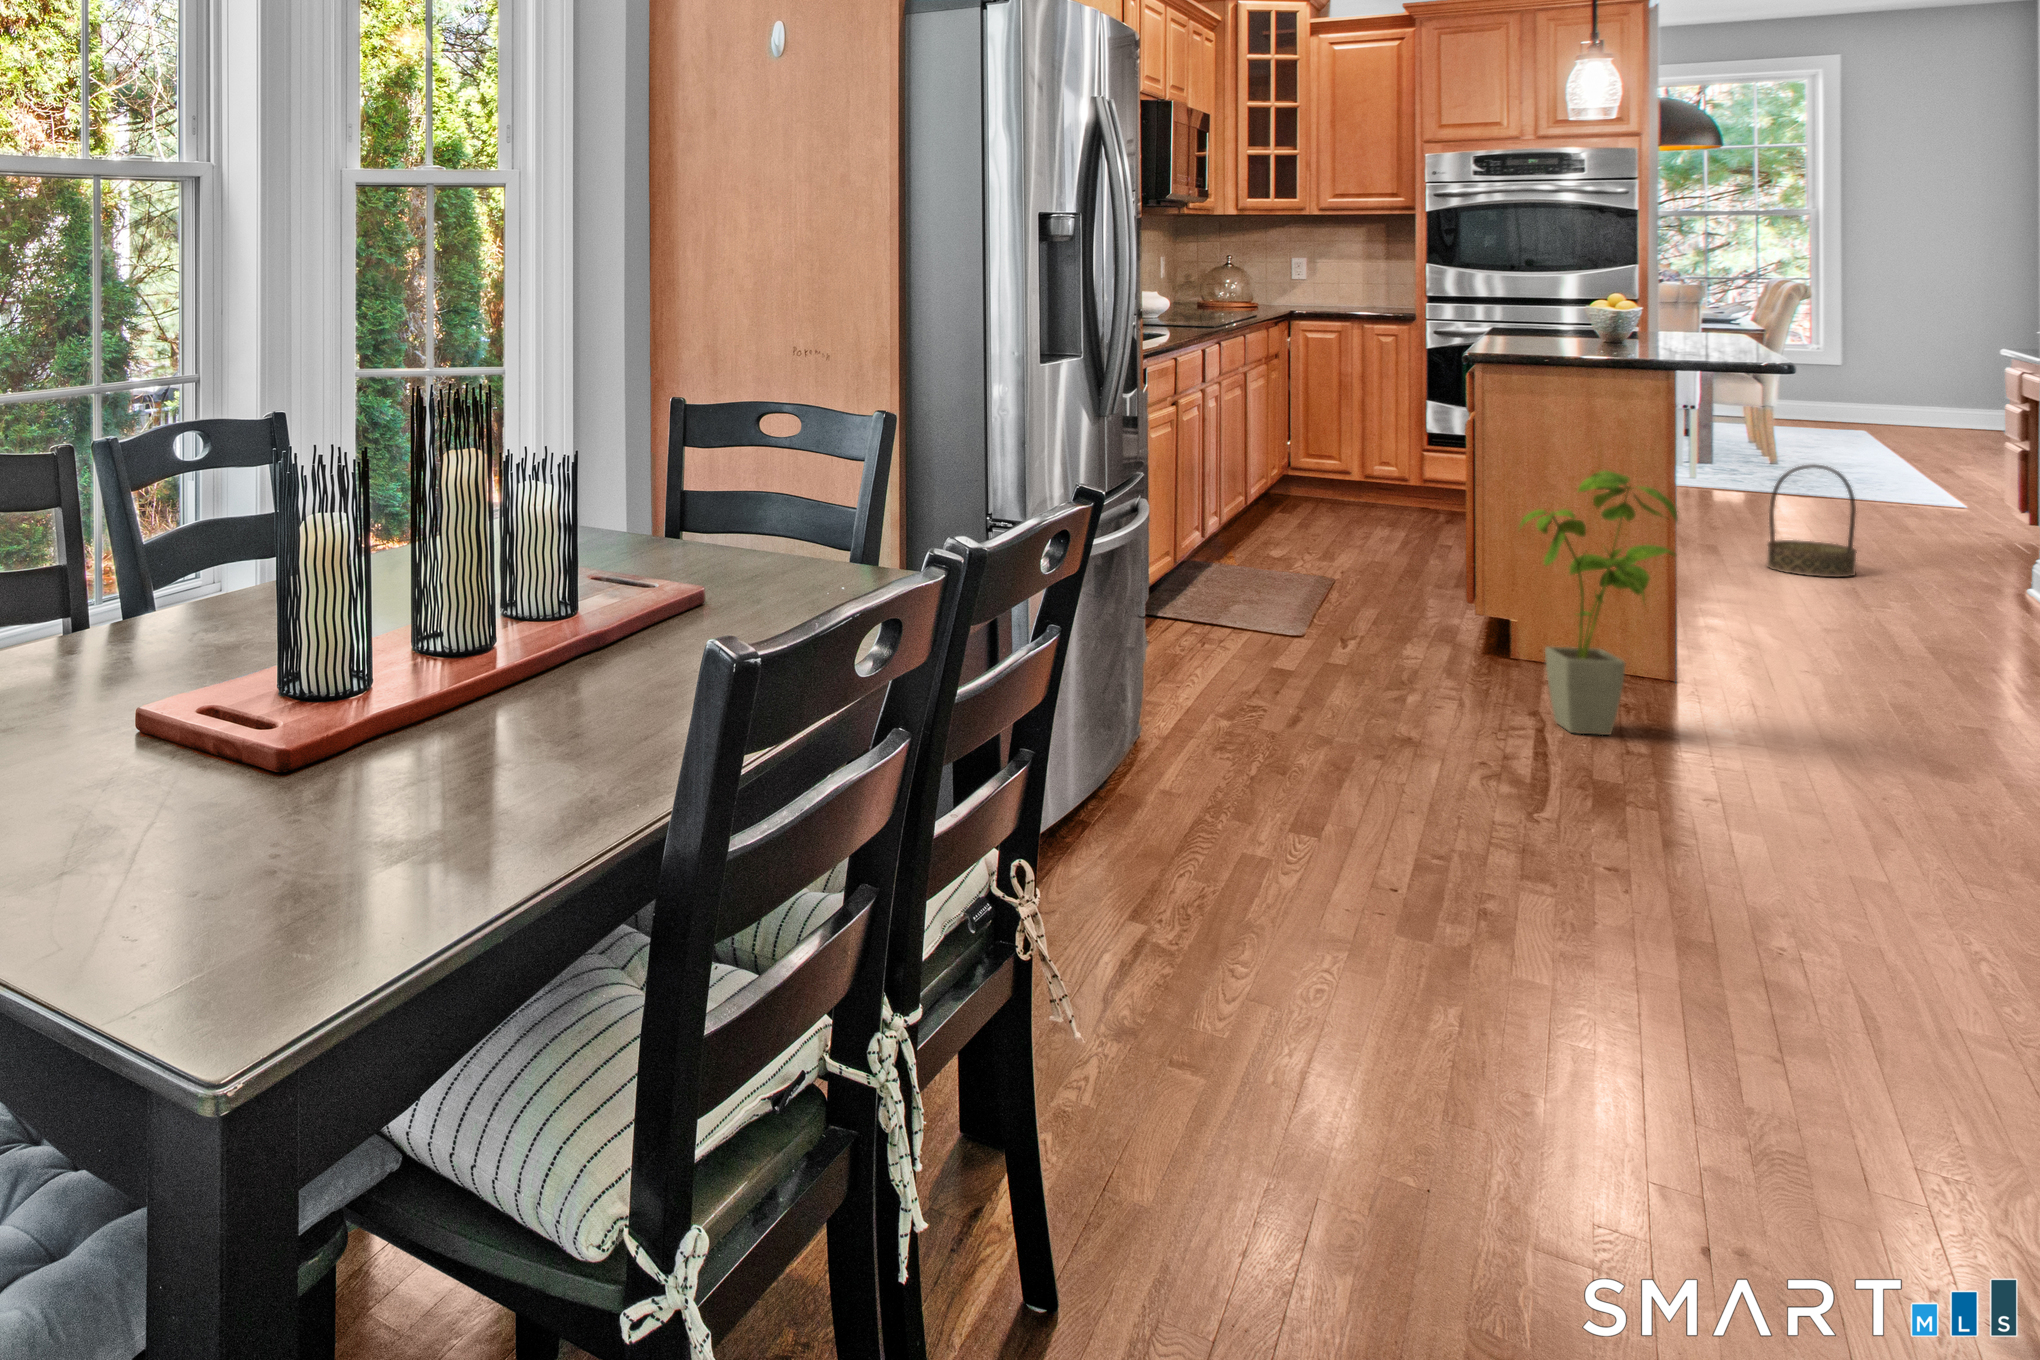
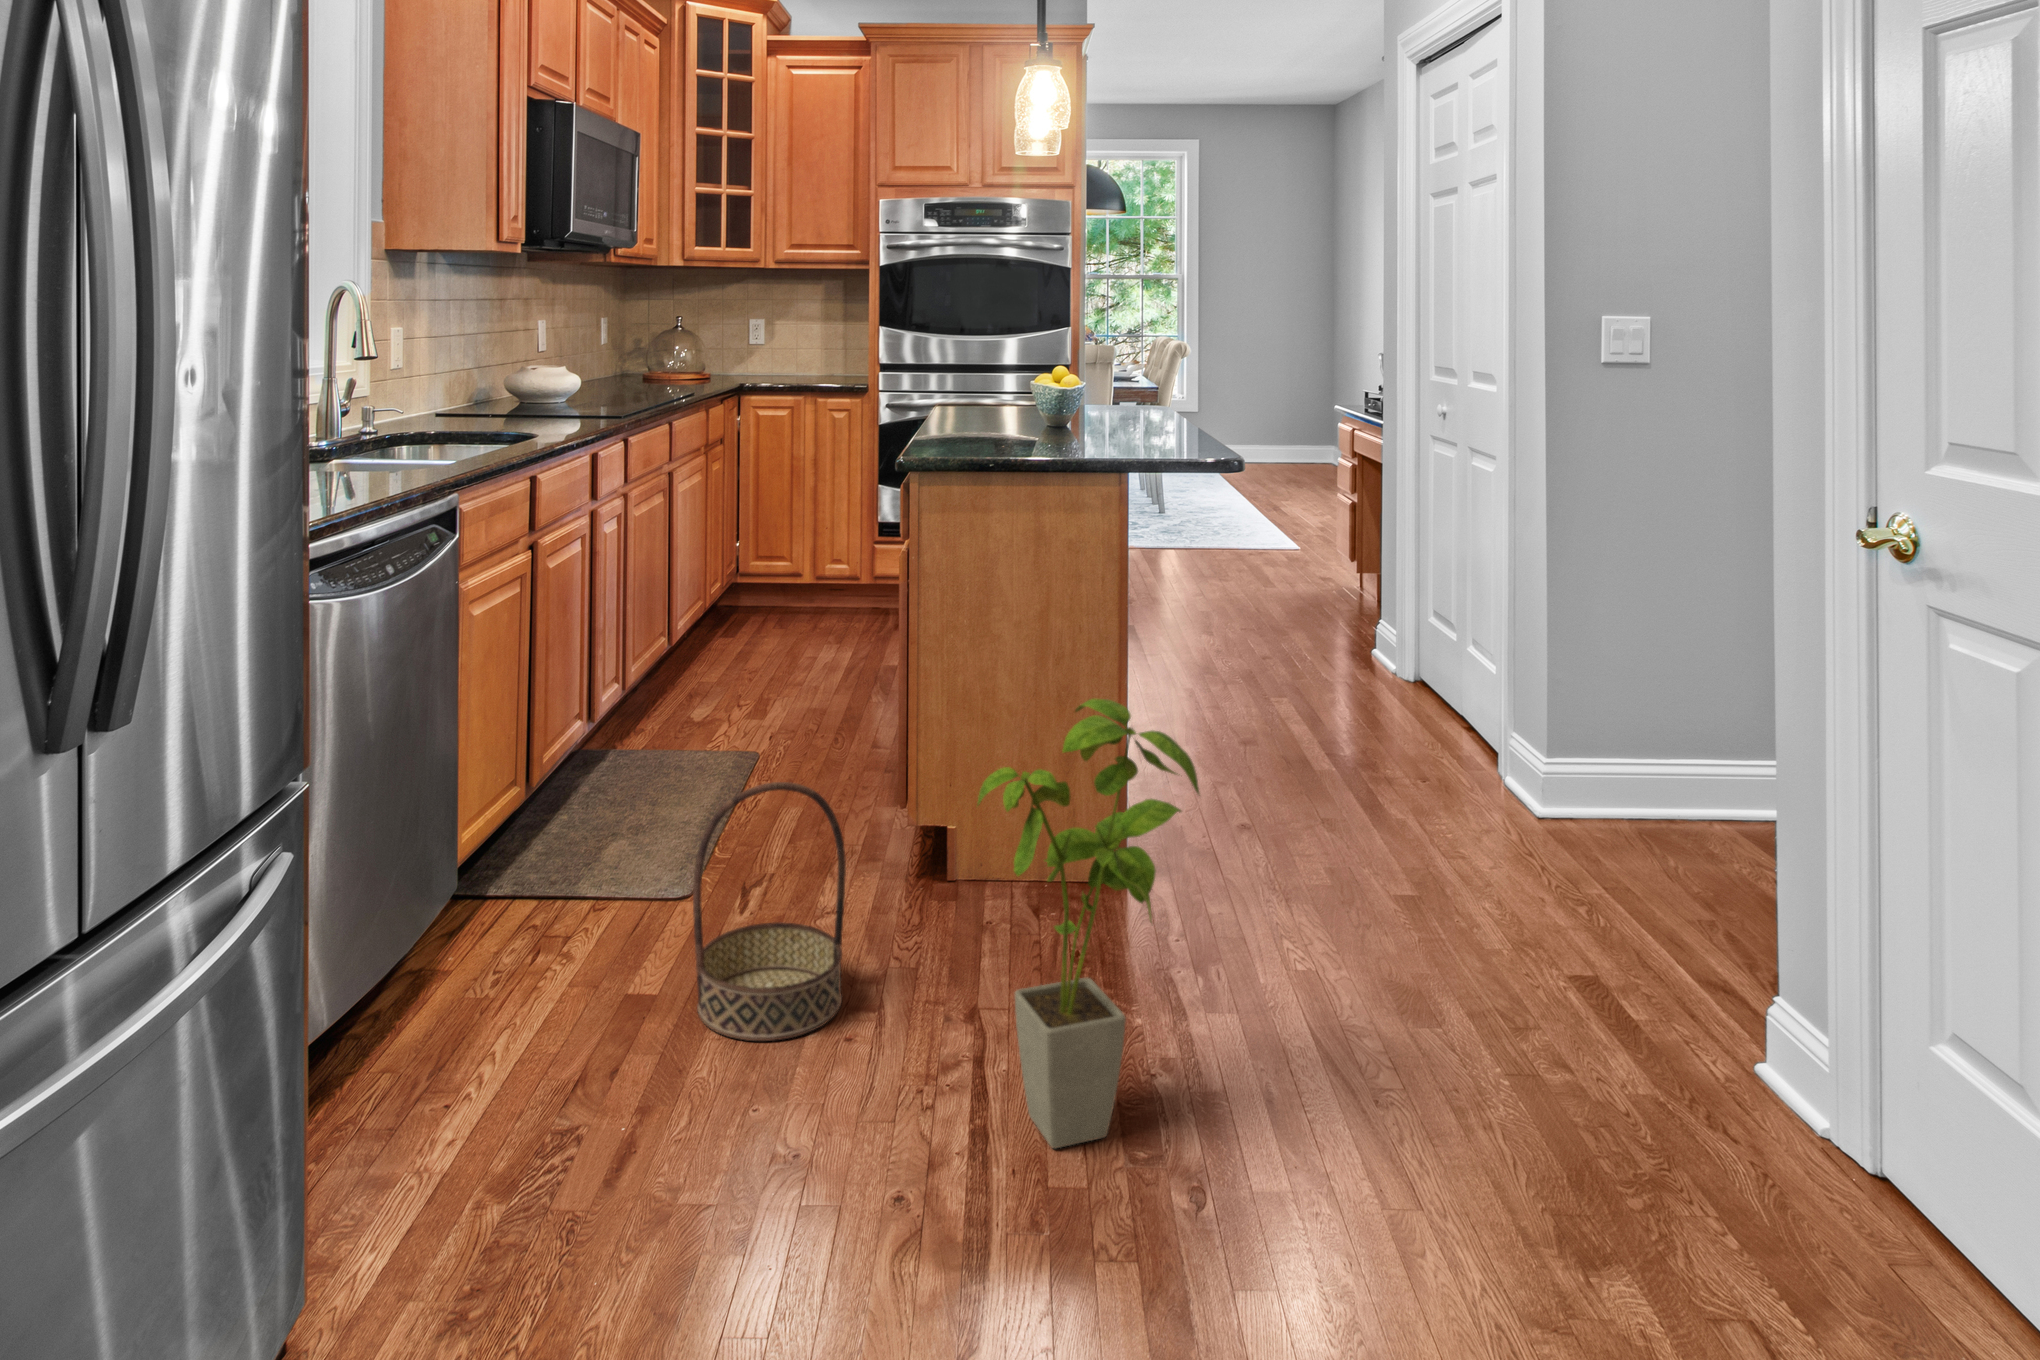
basket: present [1767,465,1857,577] -> present [693,782,846,1041]

